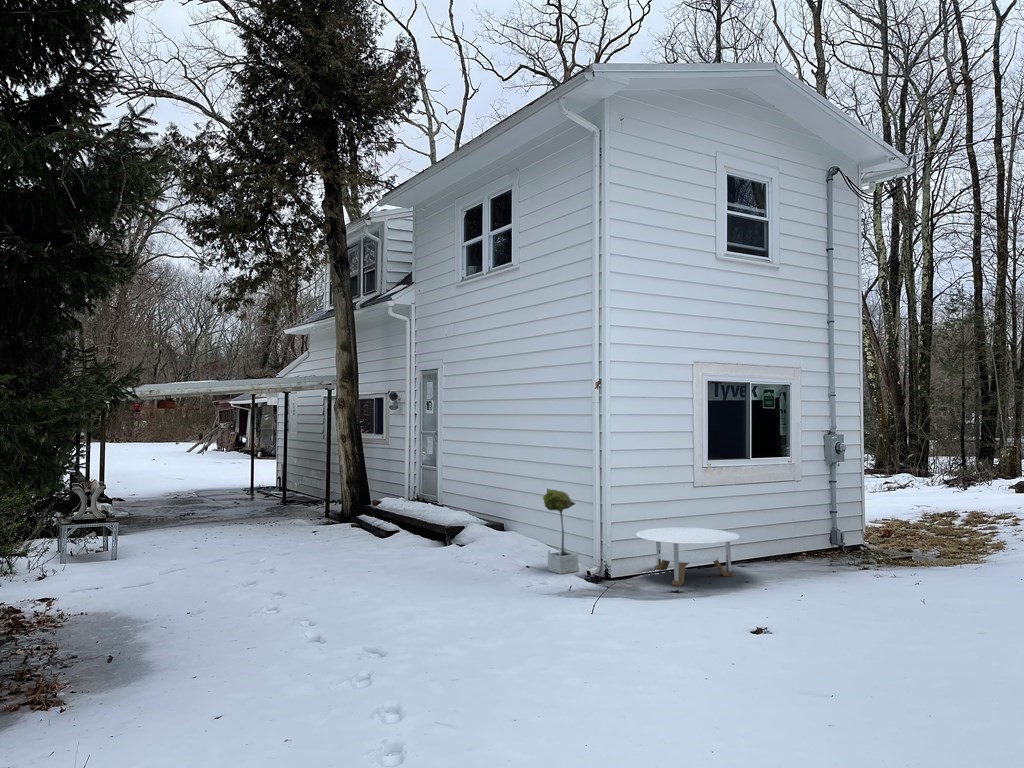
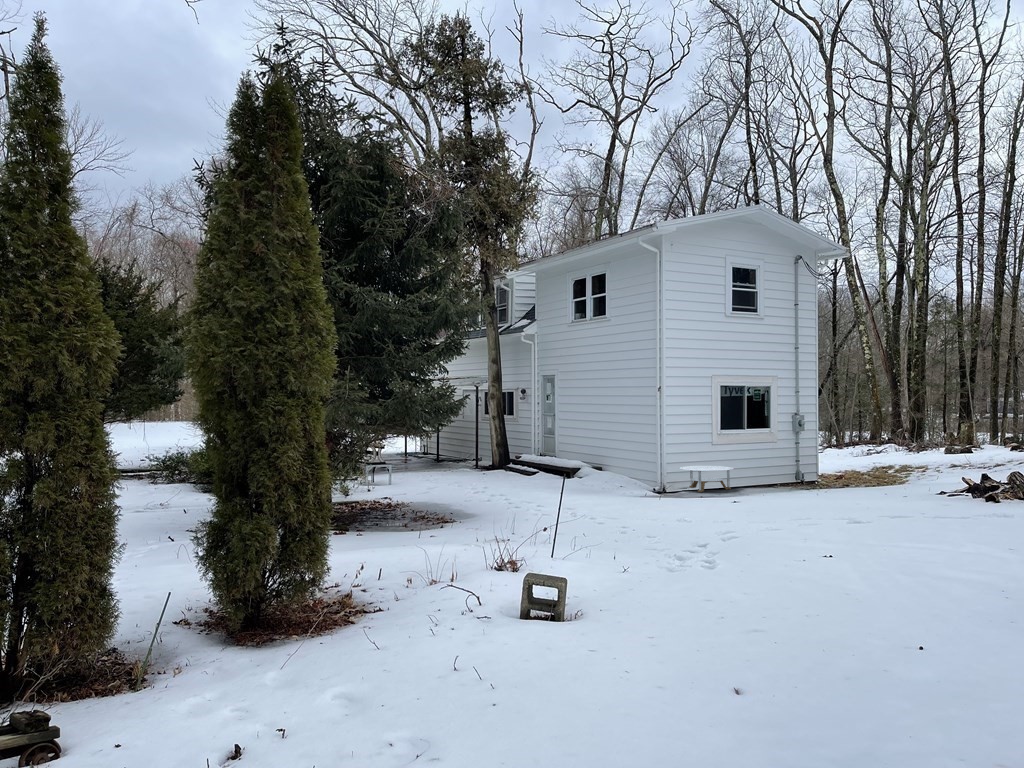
potted tree: present [543,489,579,574] -> none [629,444,648,489]

